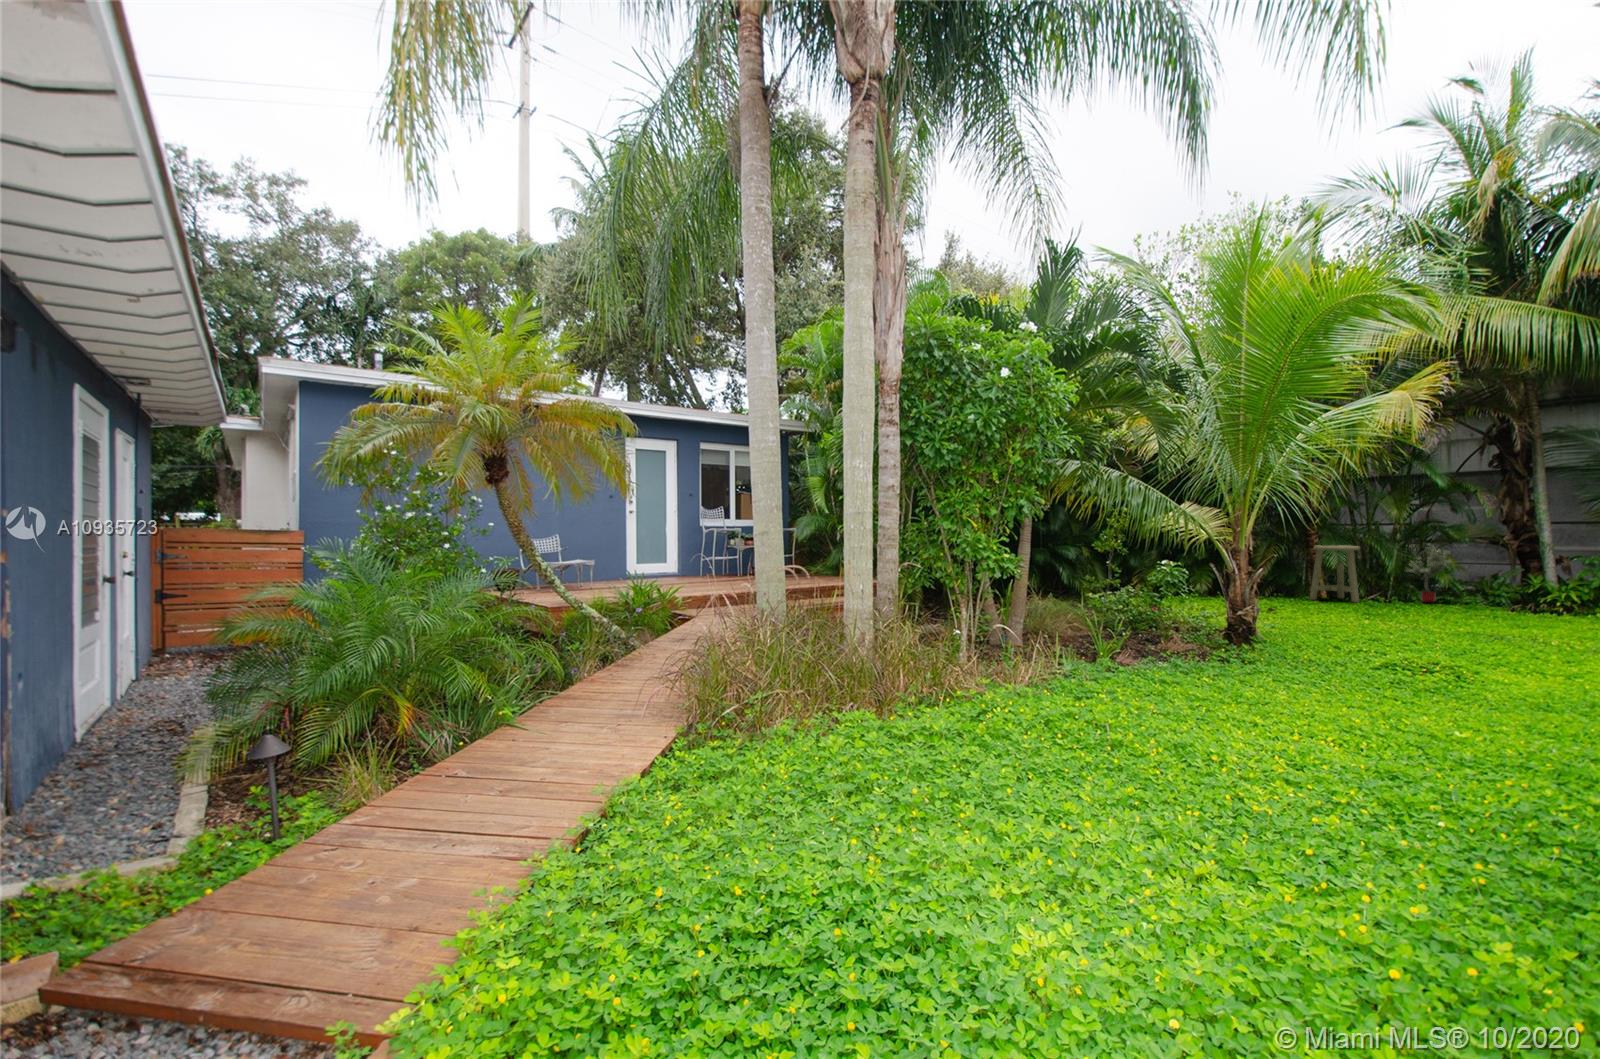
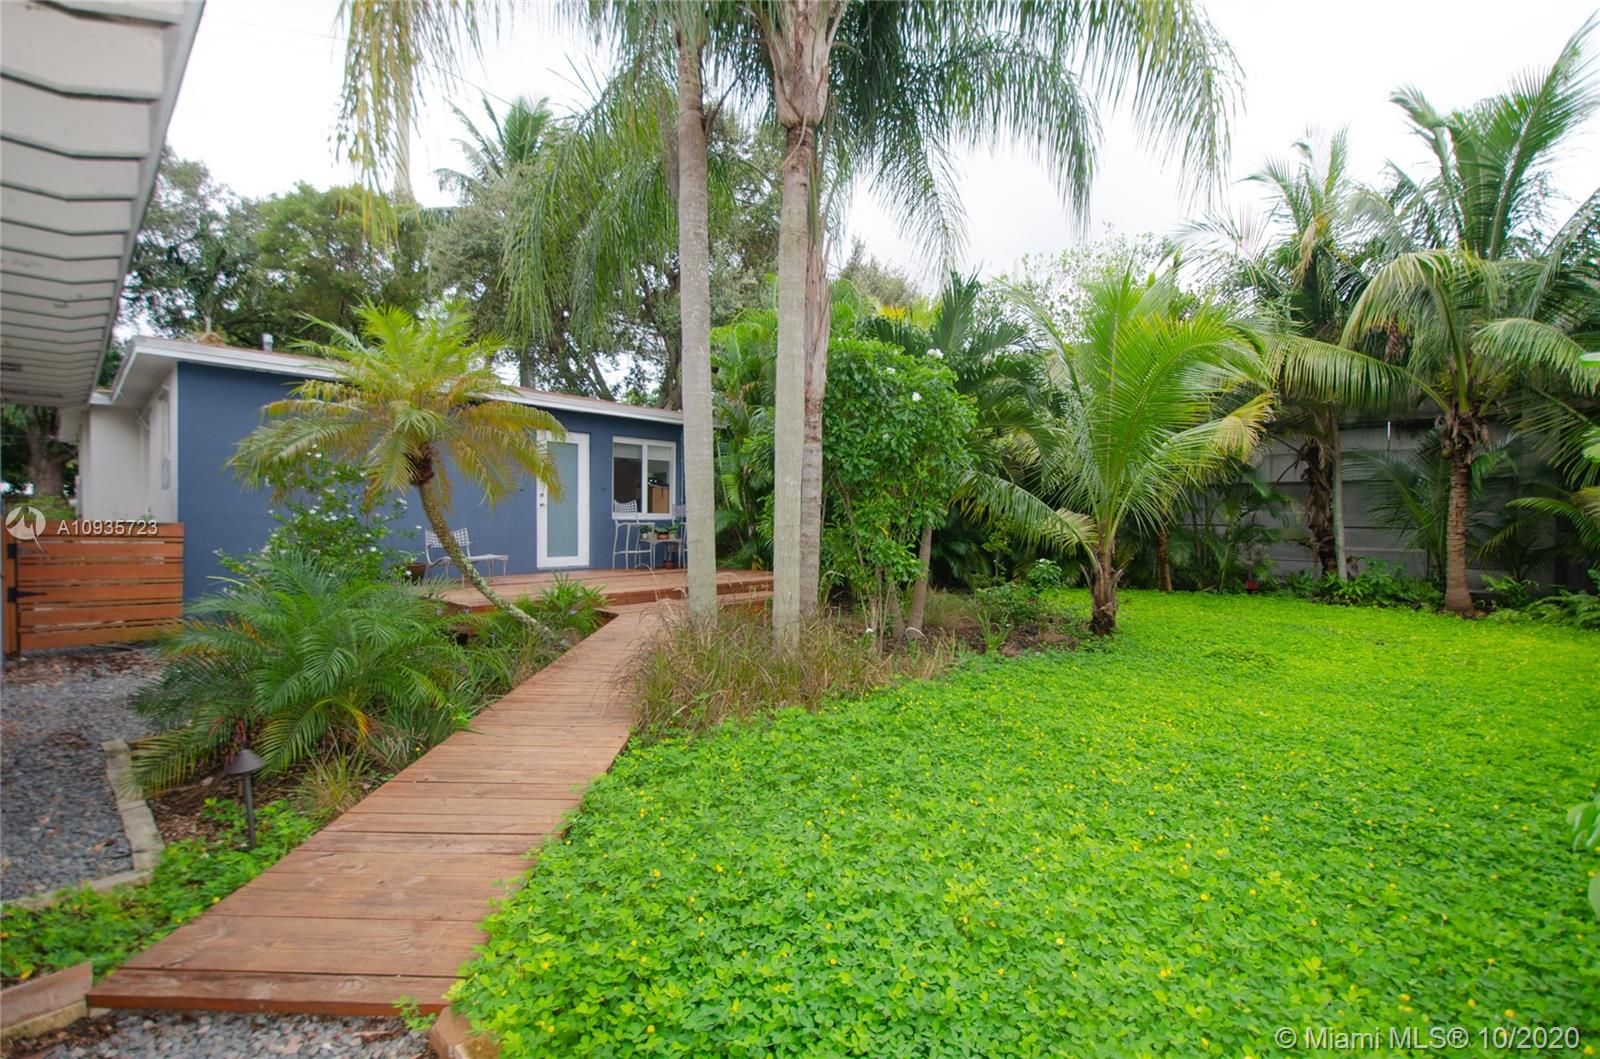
stool: present [1310,545,1360,602] -> none [1159,540,1200,590]

